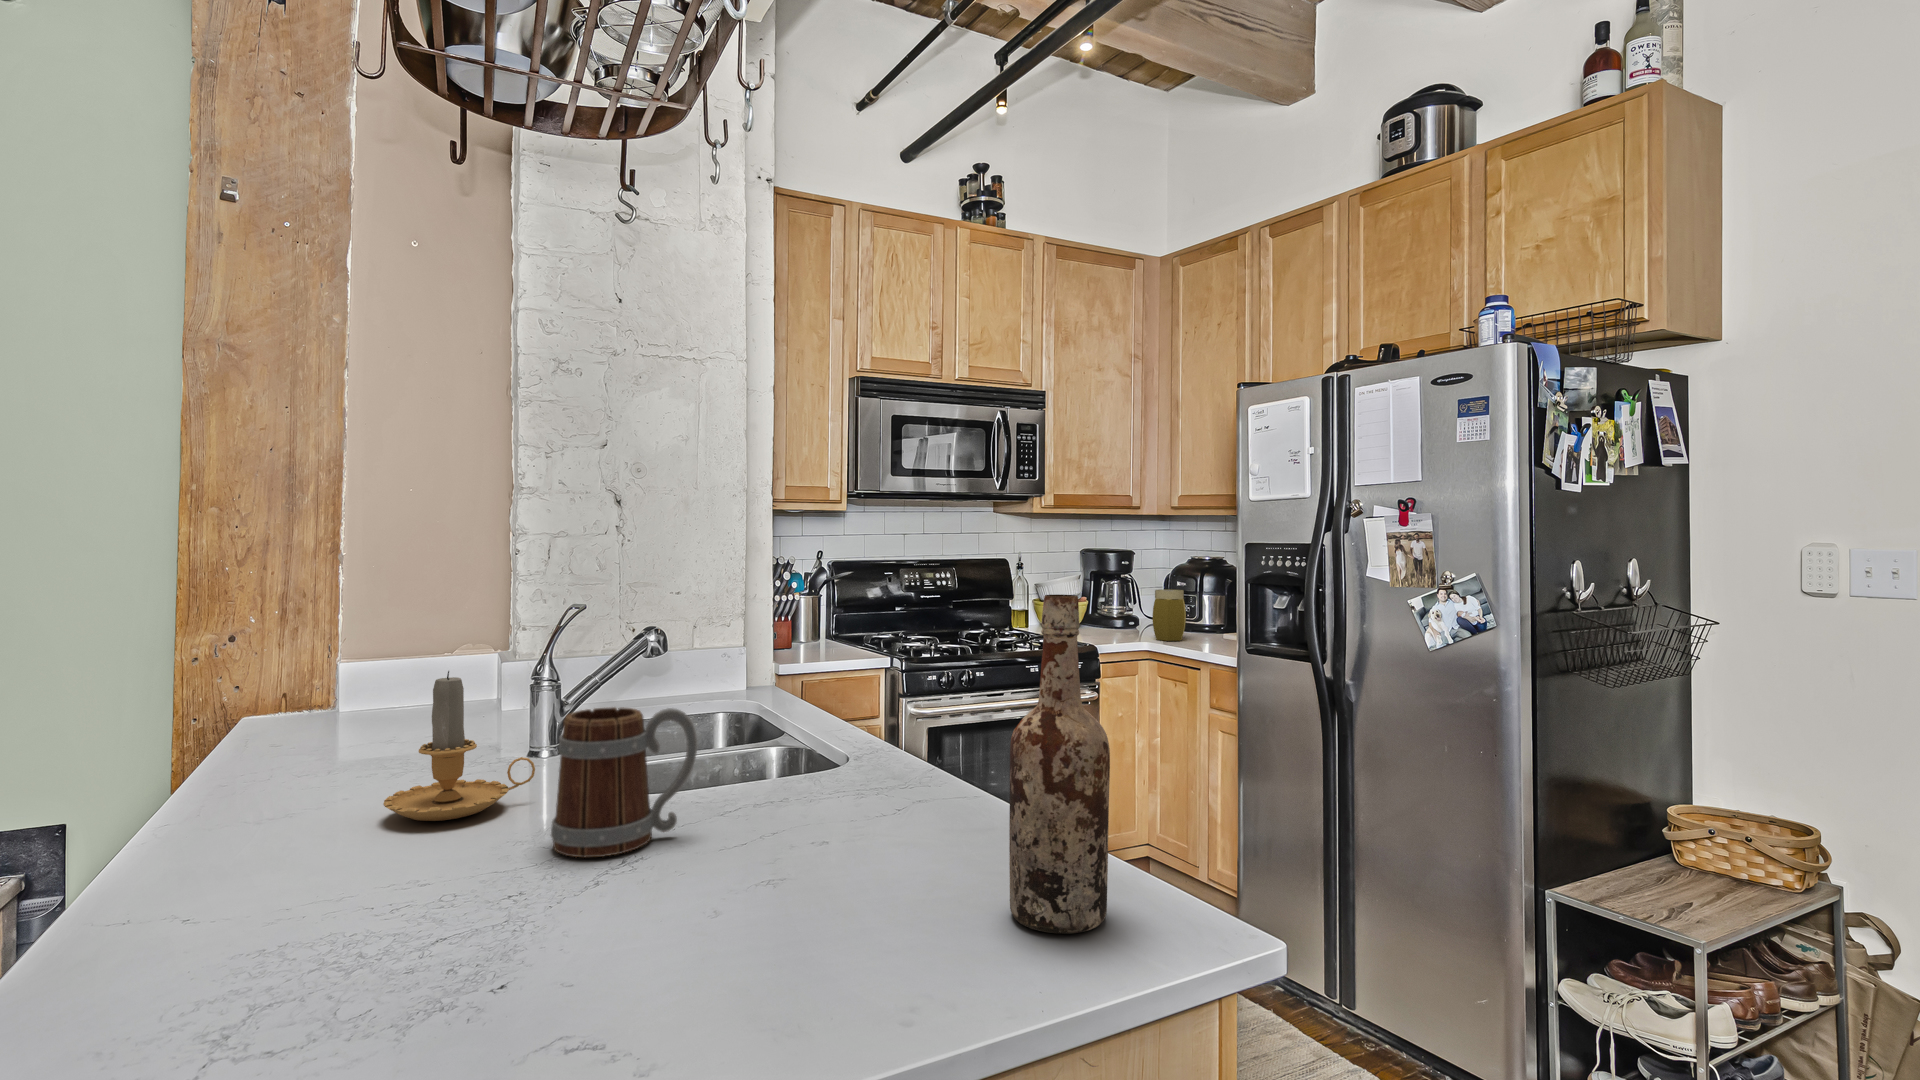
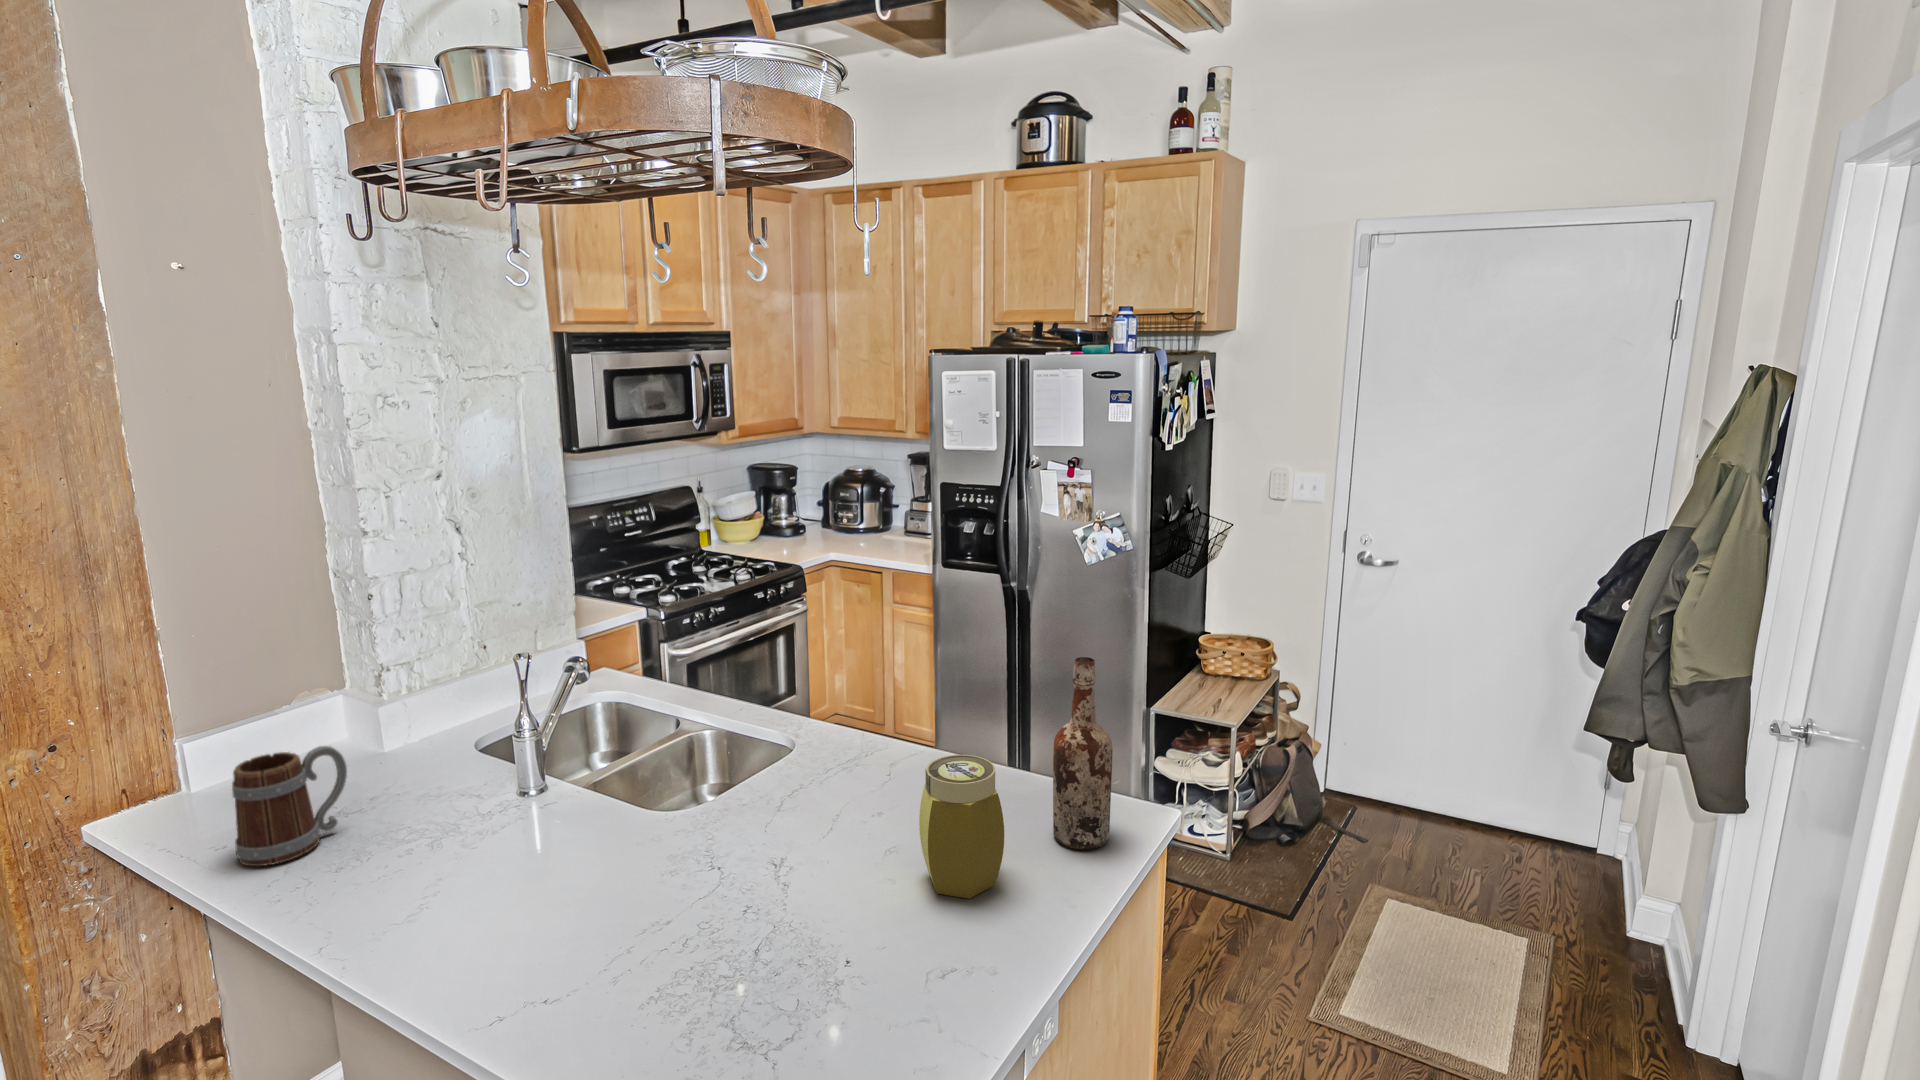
jar: present [1153,590,1186,641] -> present [919,755,1004,899]
candle: present [383,671,535,821] -> none [524,763,624,888]
mug: present [551,707,697,857] -> present [232,746,347,866]

